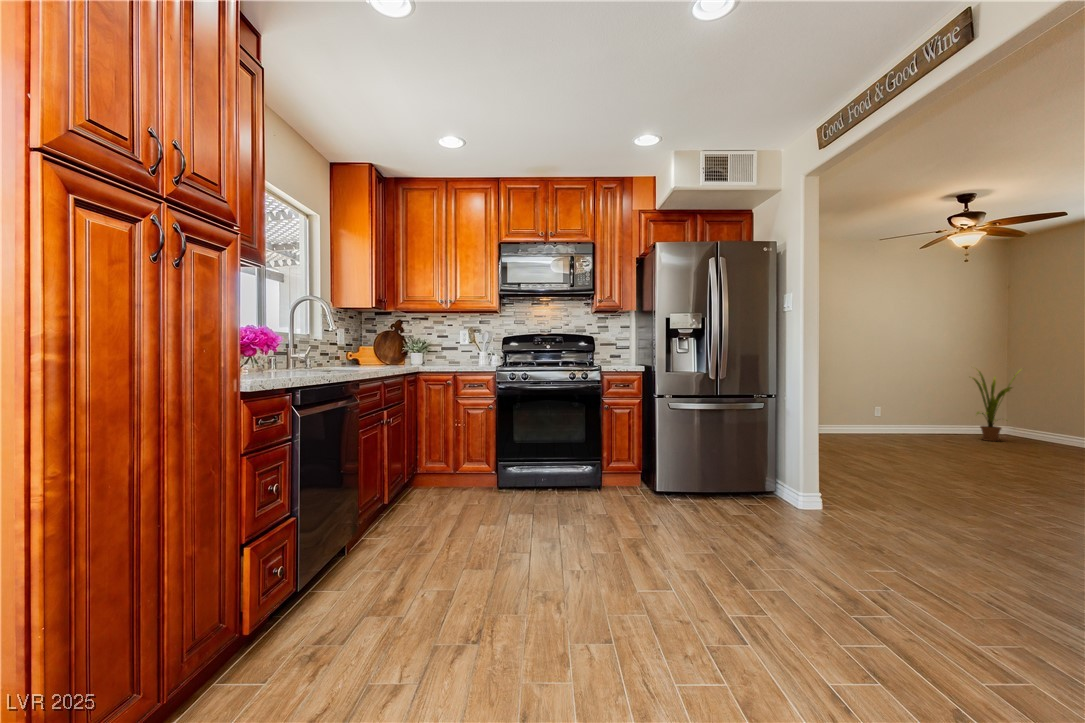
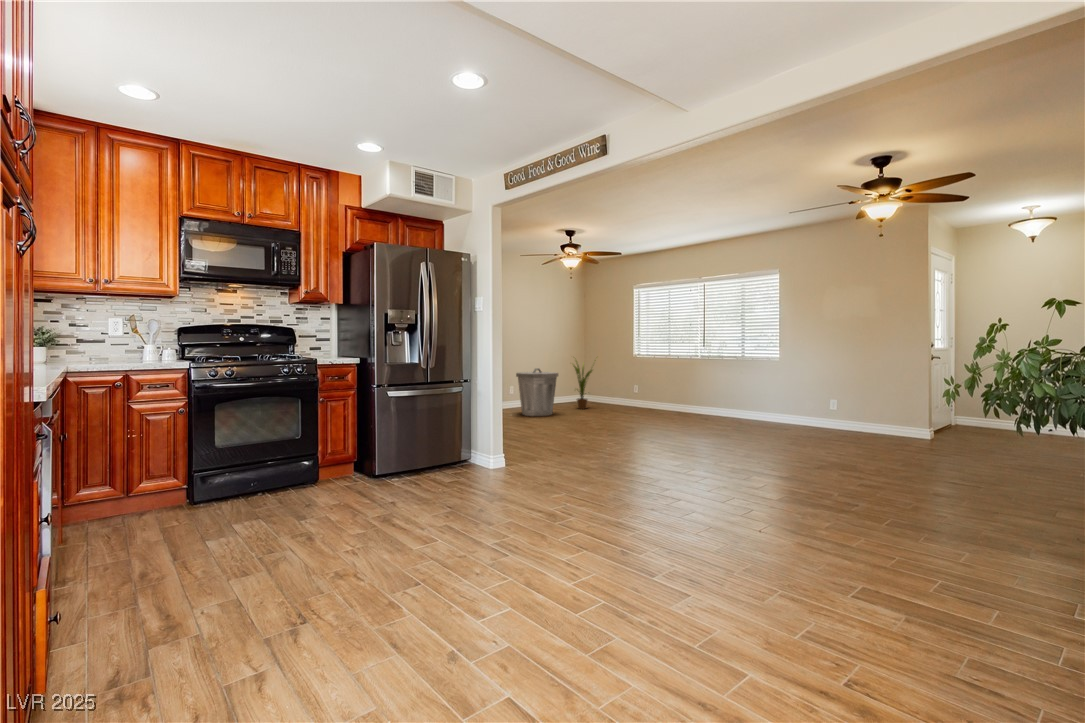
trash can: none [876,382,945,444] -> present [516,368,558,416]

